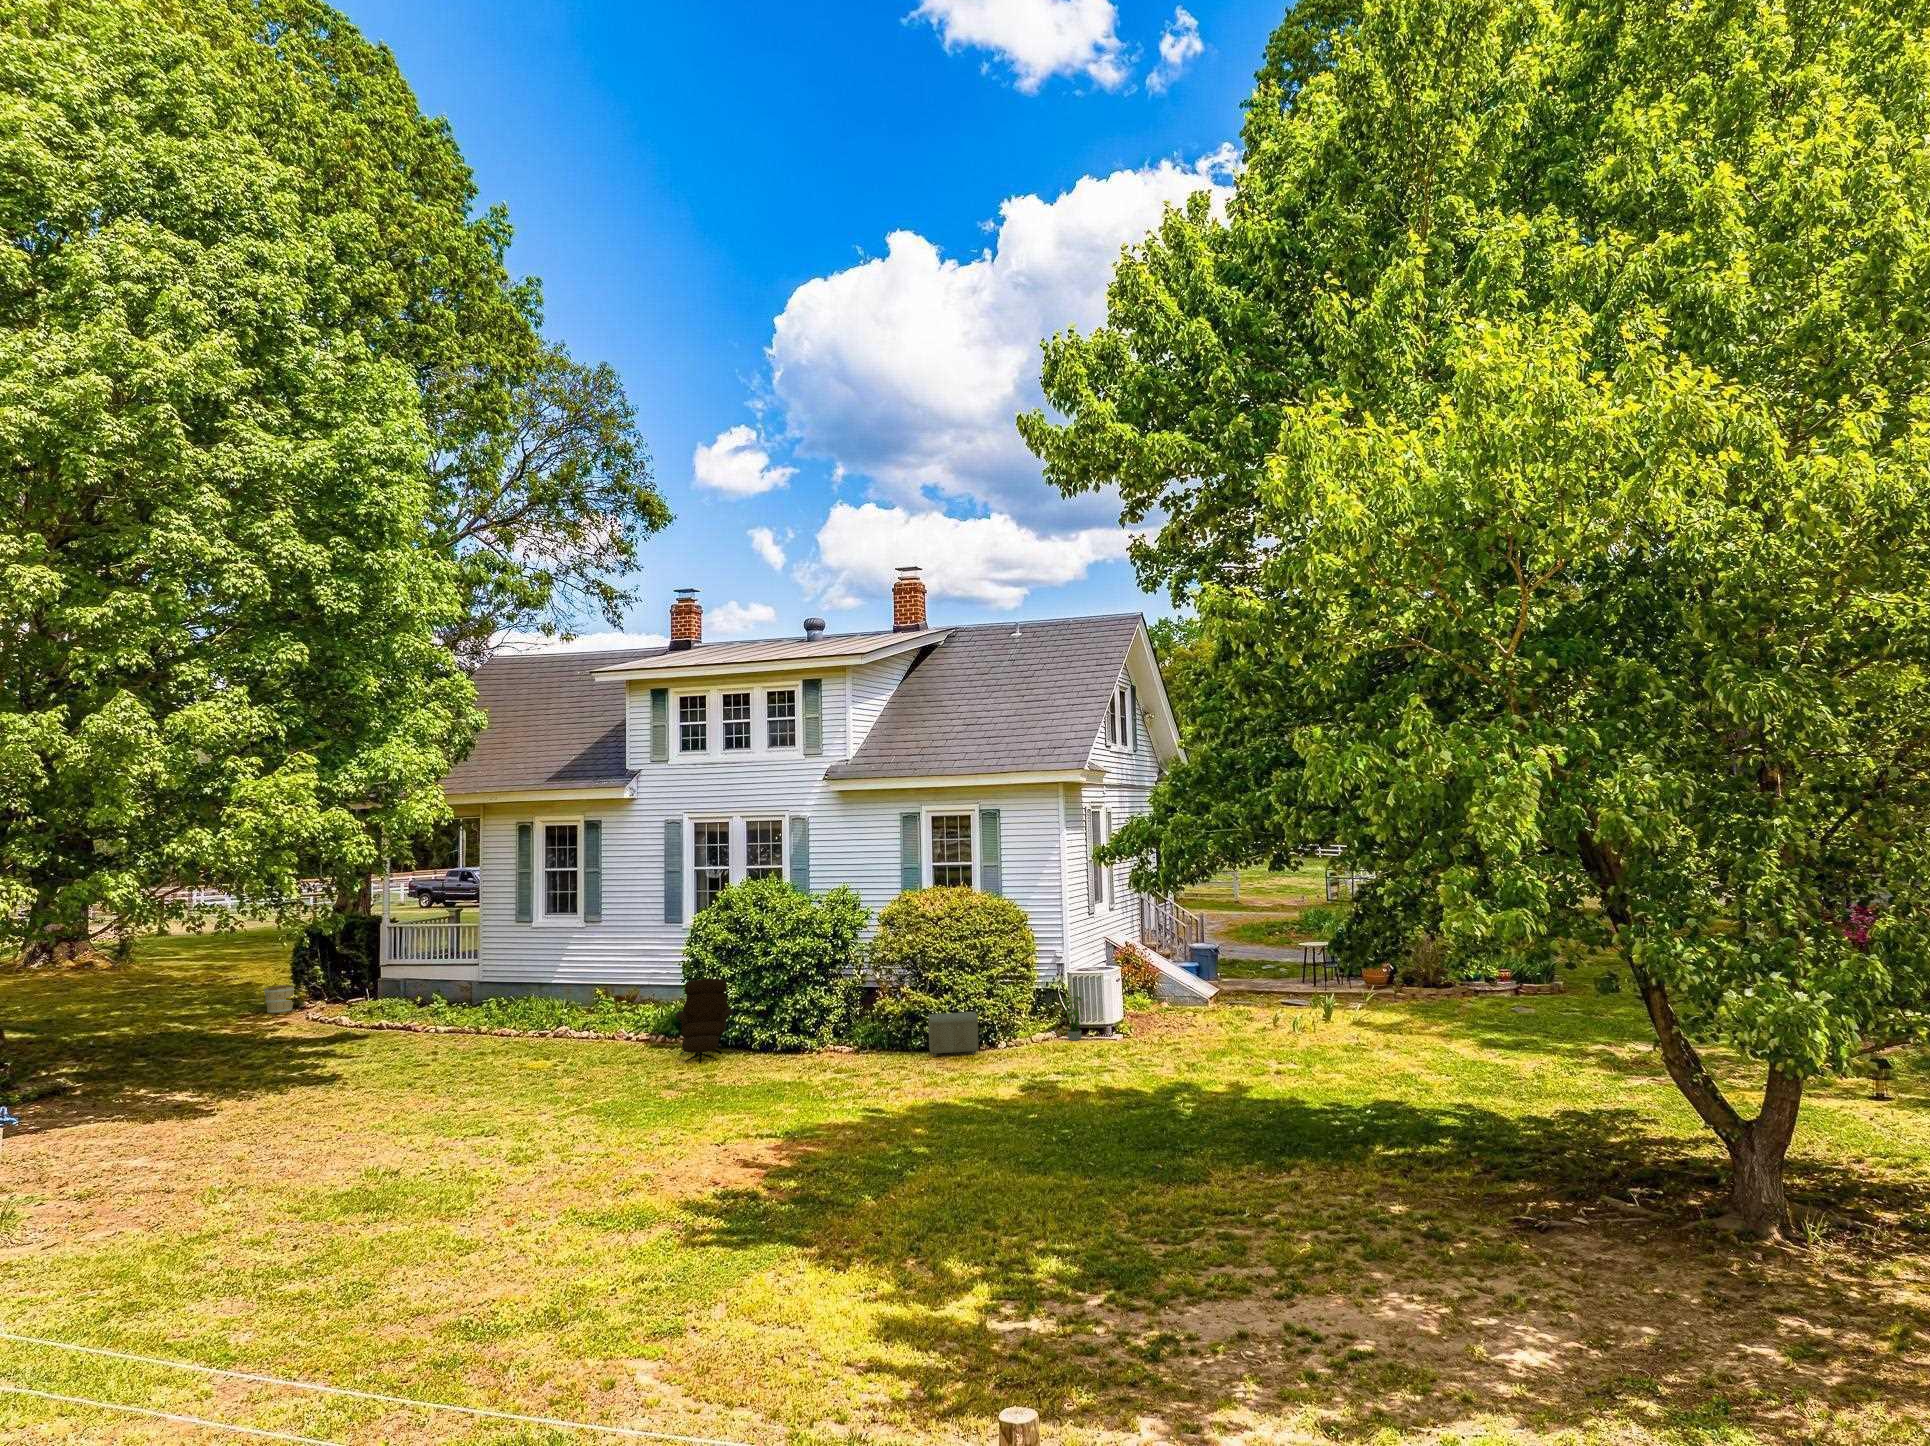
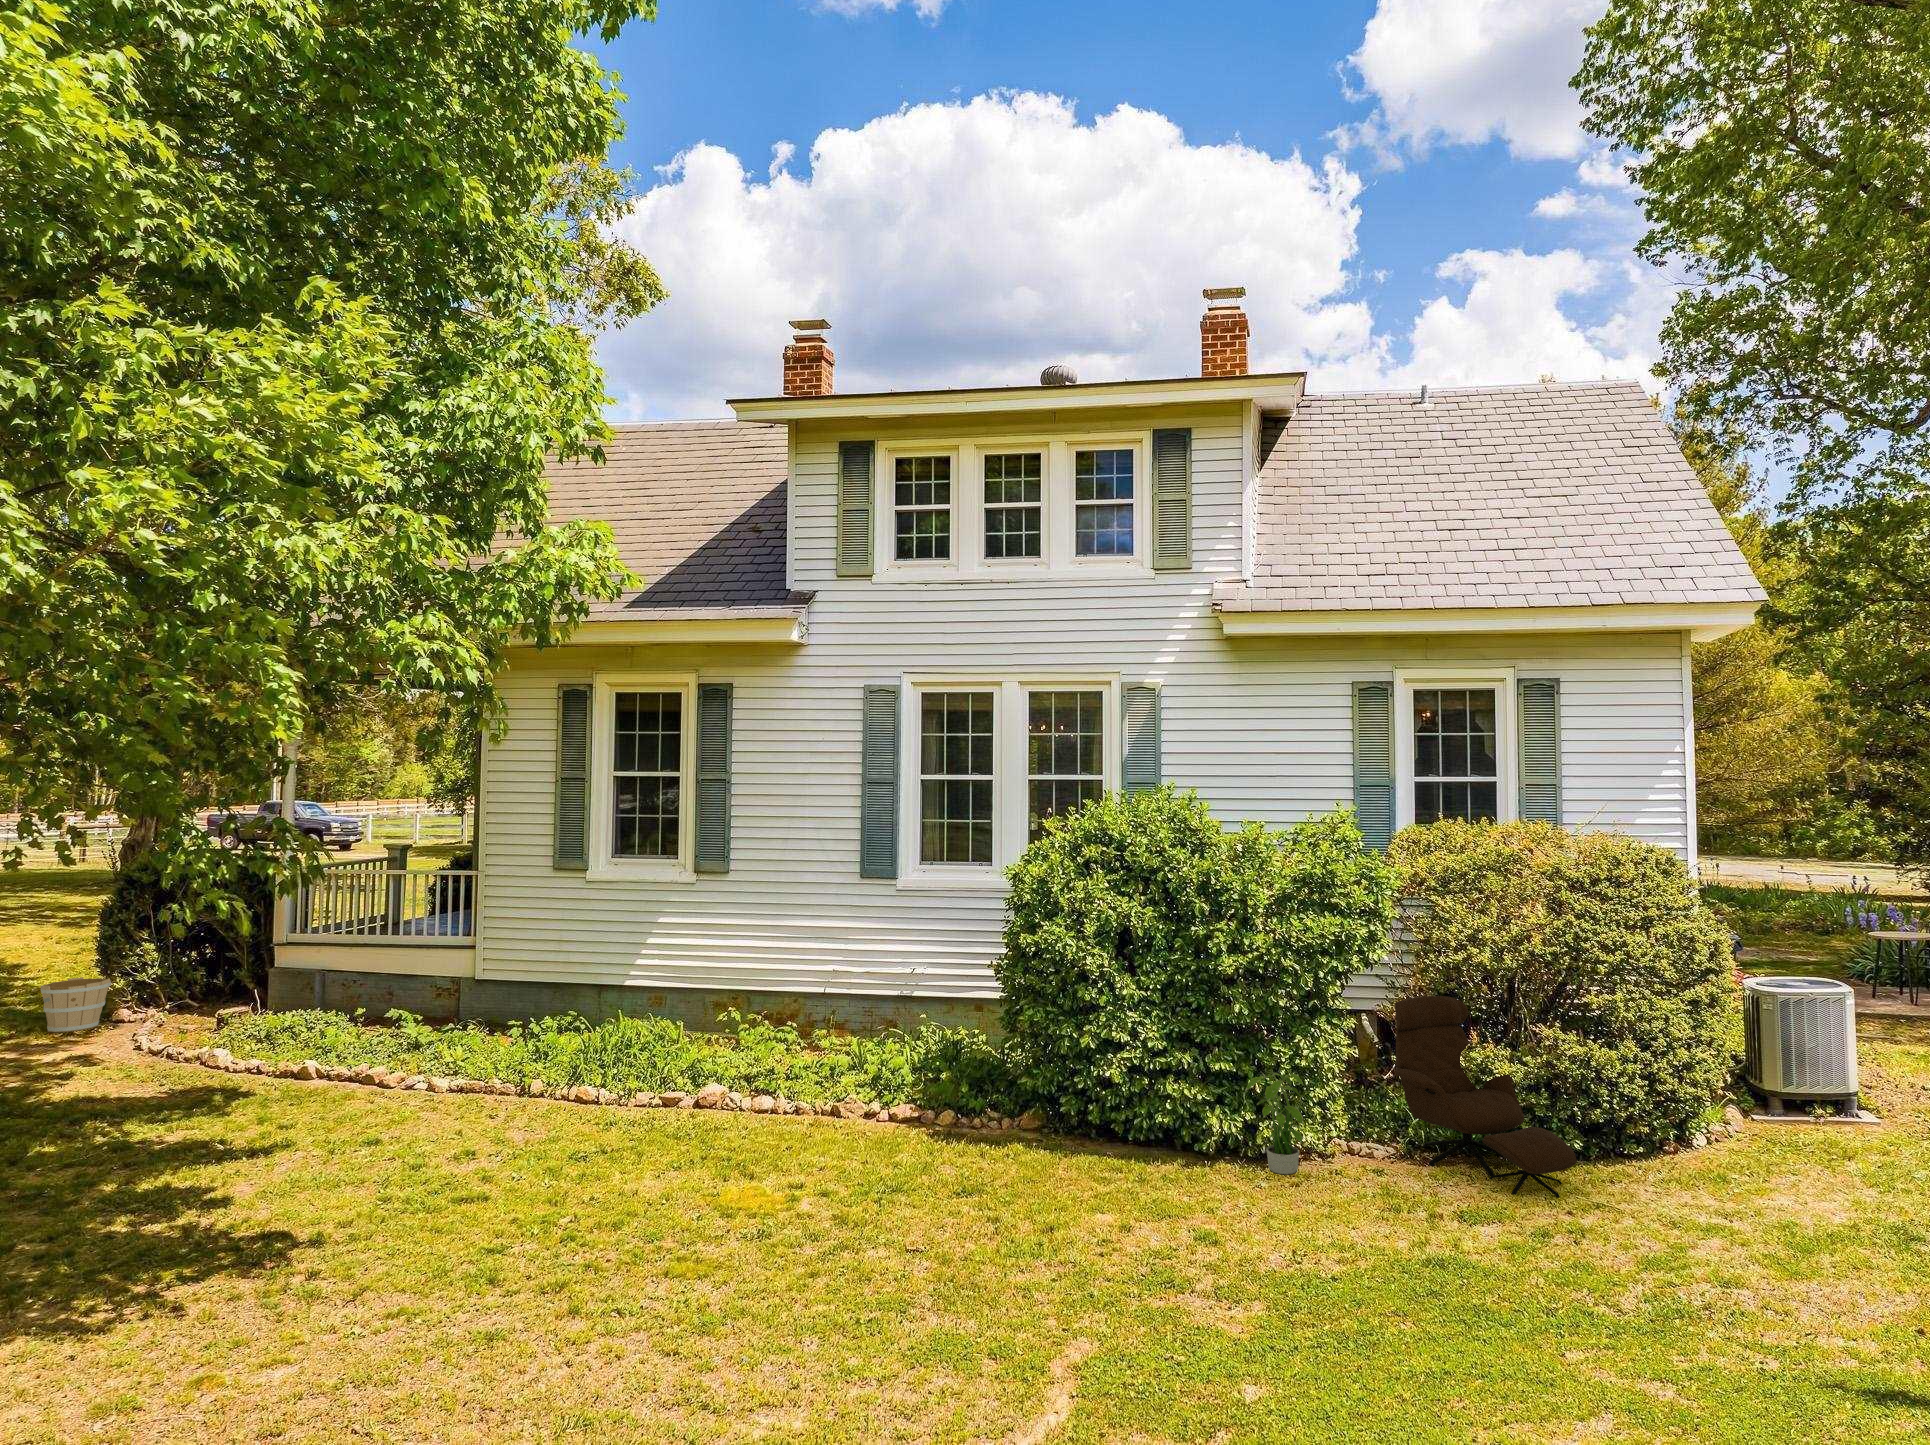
lounge chair: present [676,979,733,1063] -> present [1395,996,1577,1197]
potted plant: present [1062,997,1084,1040] -> present [1245,1073,1307,1174]
storage bench: present [929,1012,979,1057] -> none [1615,1079,1751,1185]

